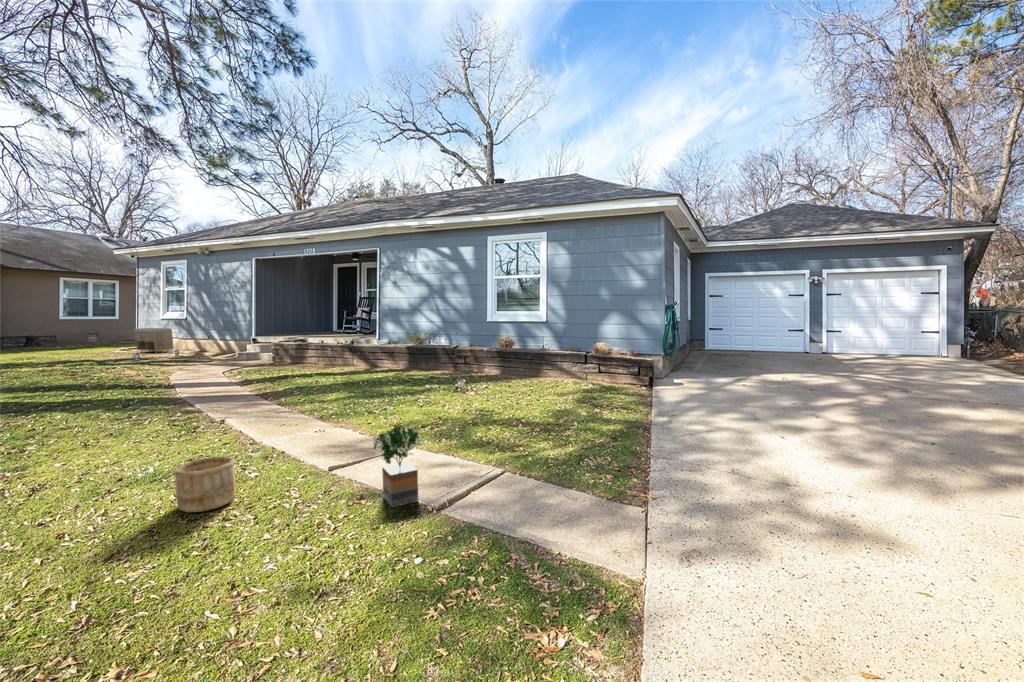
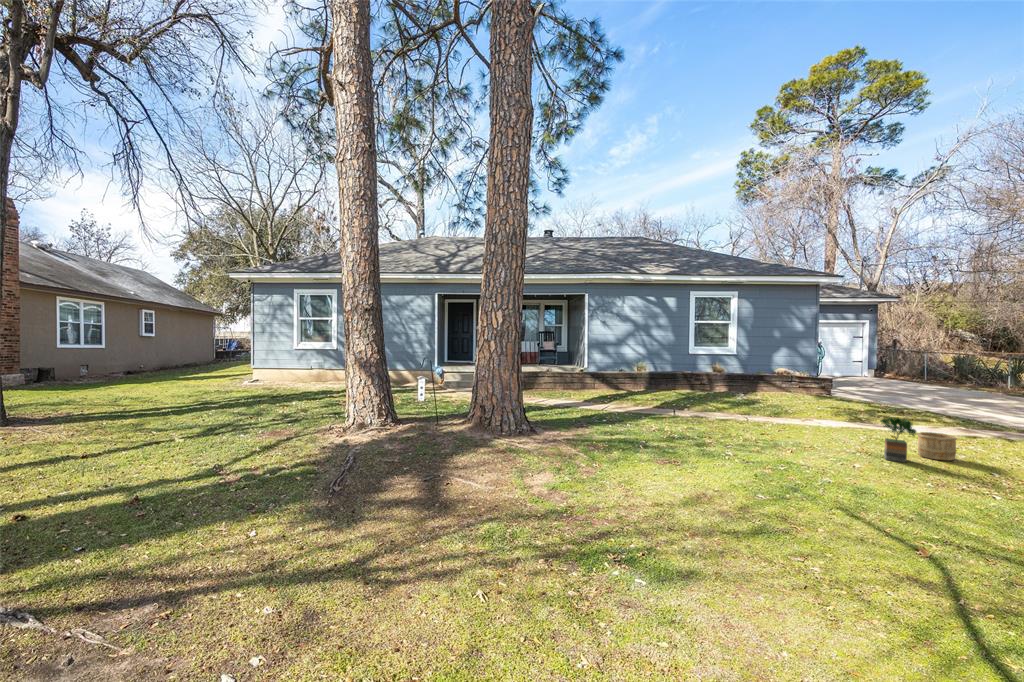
storage bench: present [134,328,173,353] -> none [275,357,316,385]
potted tree: present [373,426,427,507] -> present [880,418,916,462]

